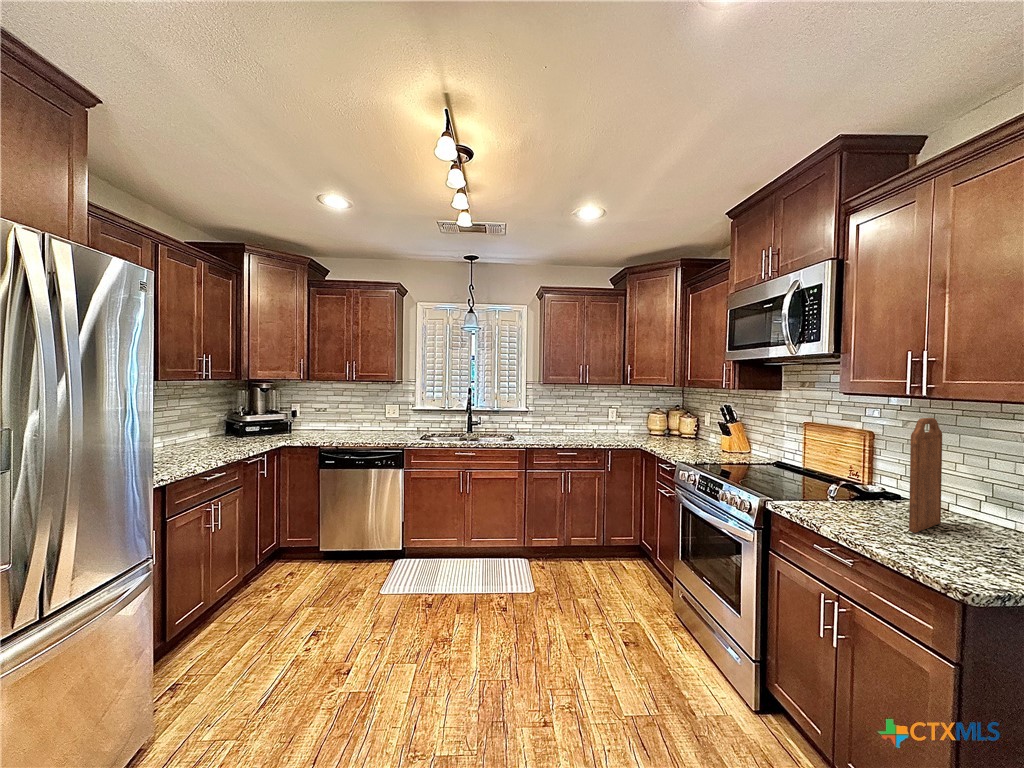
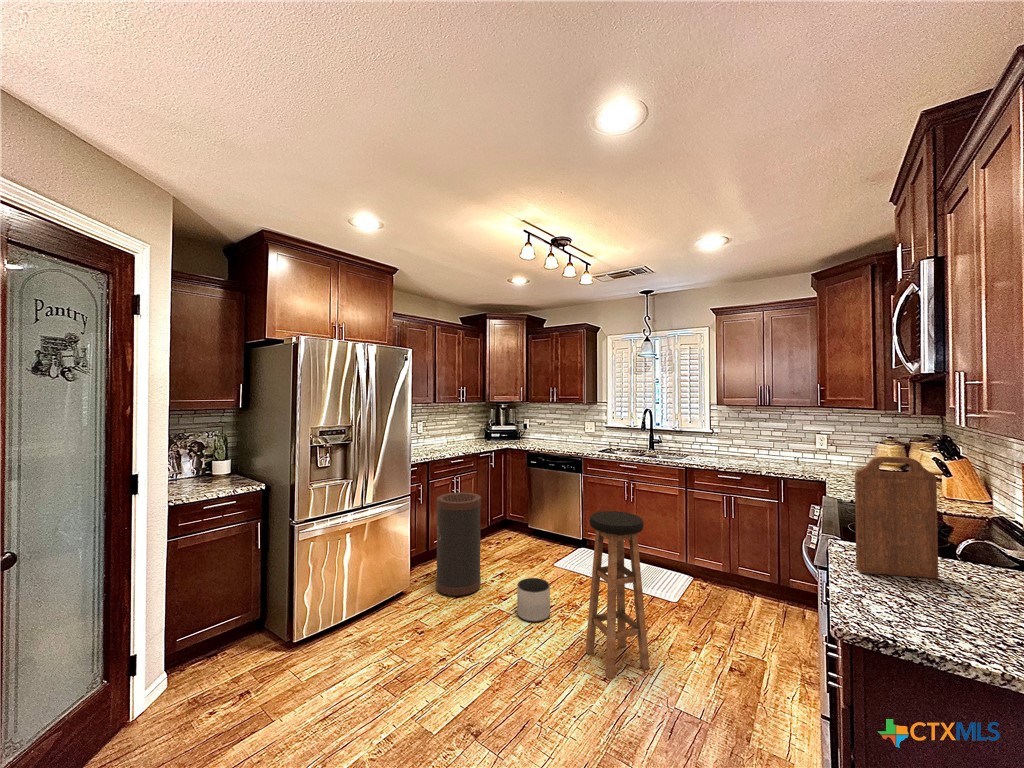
bar stool: none [506,510,581,728] -> present [586,511,650,679]
trash can: none [206,522,296,711] -> present [436,492,481,596]
planter: none [380,623,428,694] -> present [517,578,550,622]

